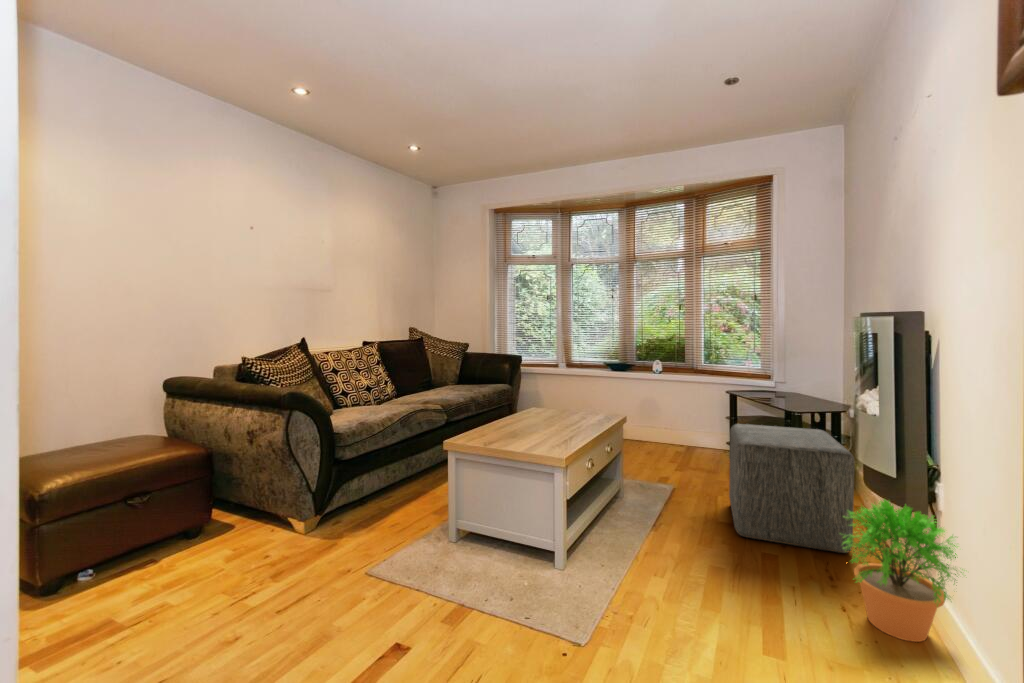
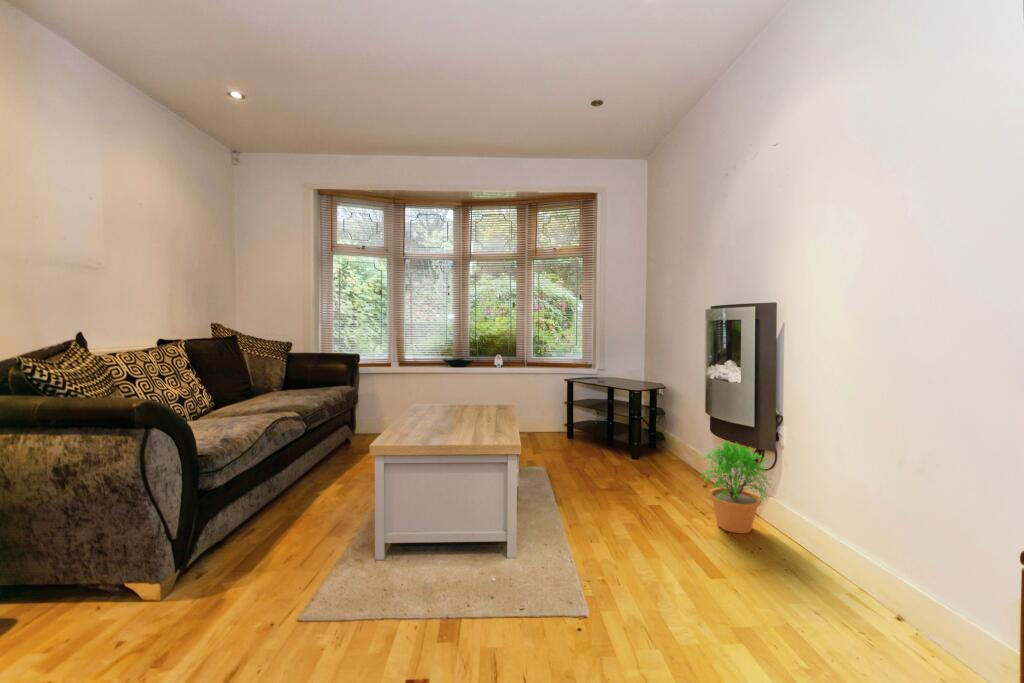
ottoman: present [729,424,854,553] -> none [589,402,685,493]

